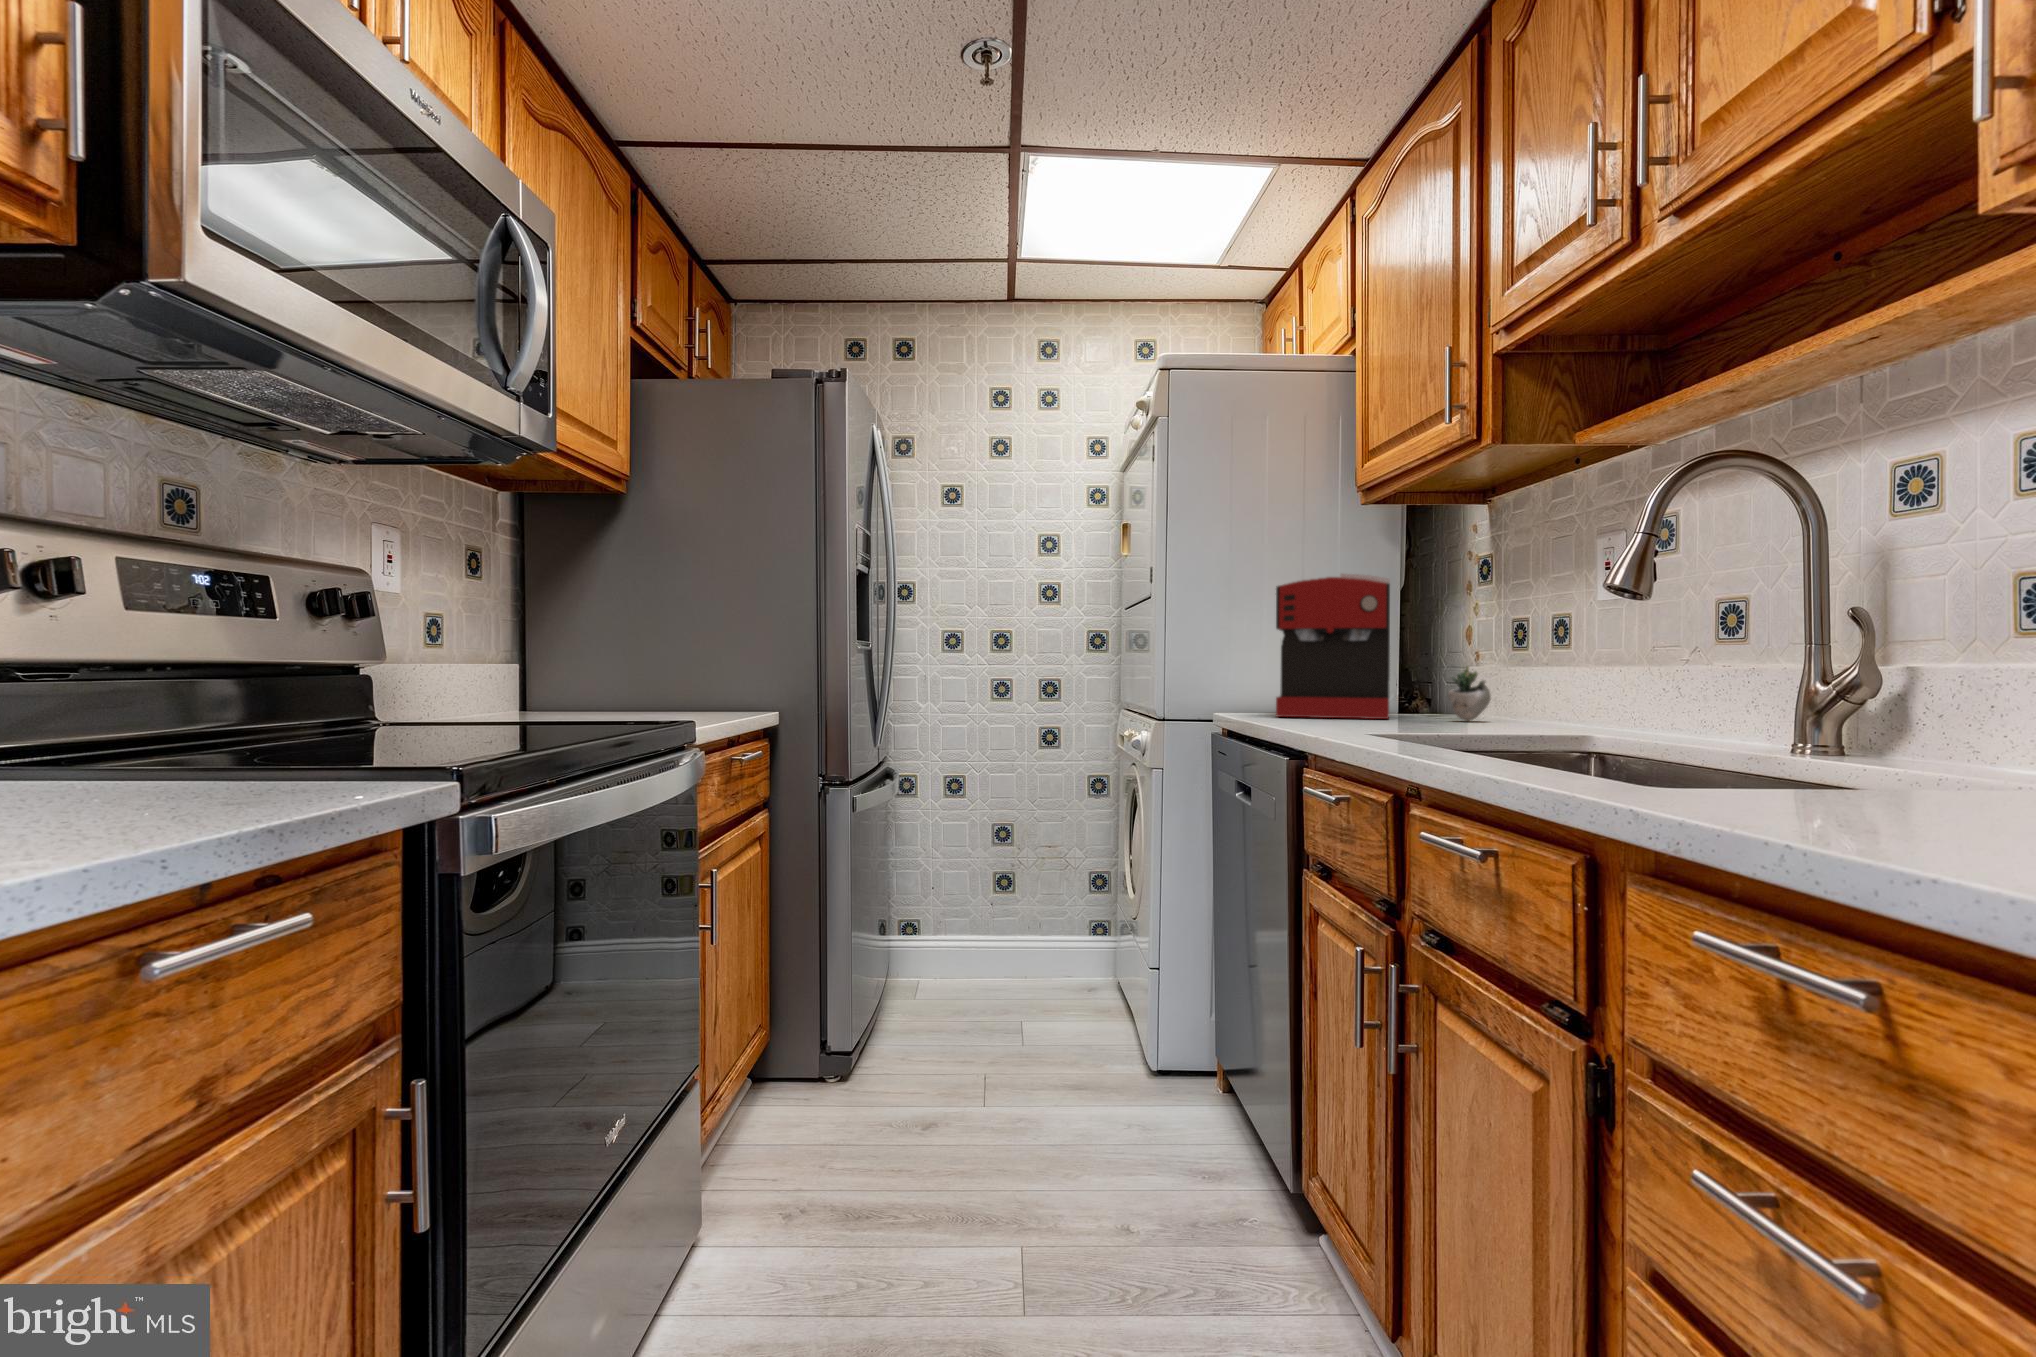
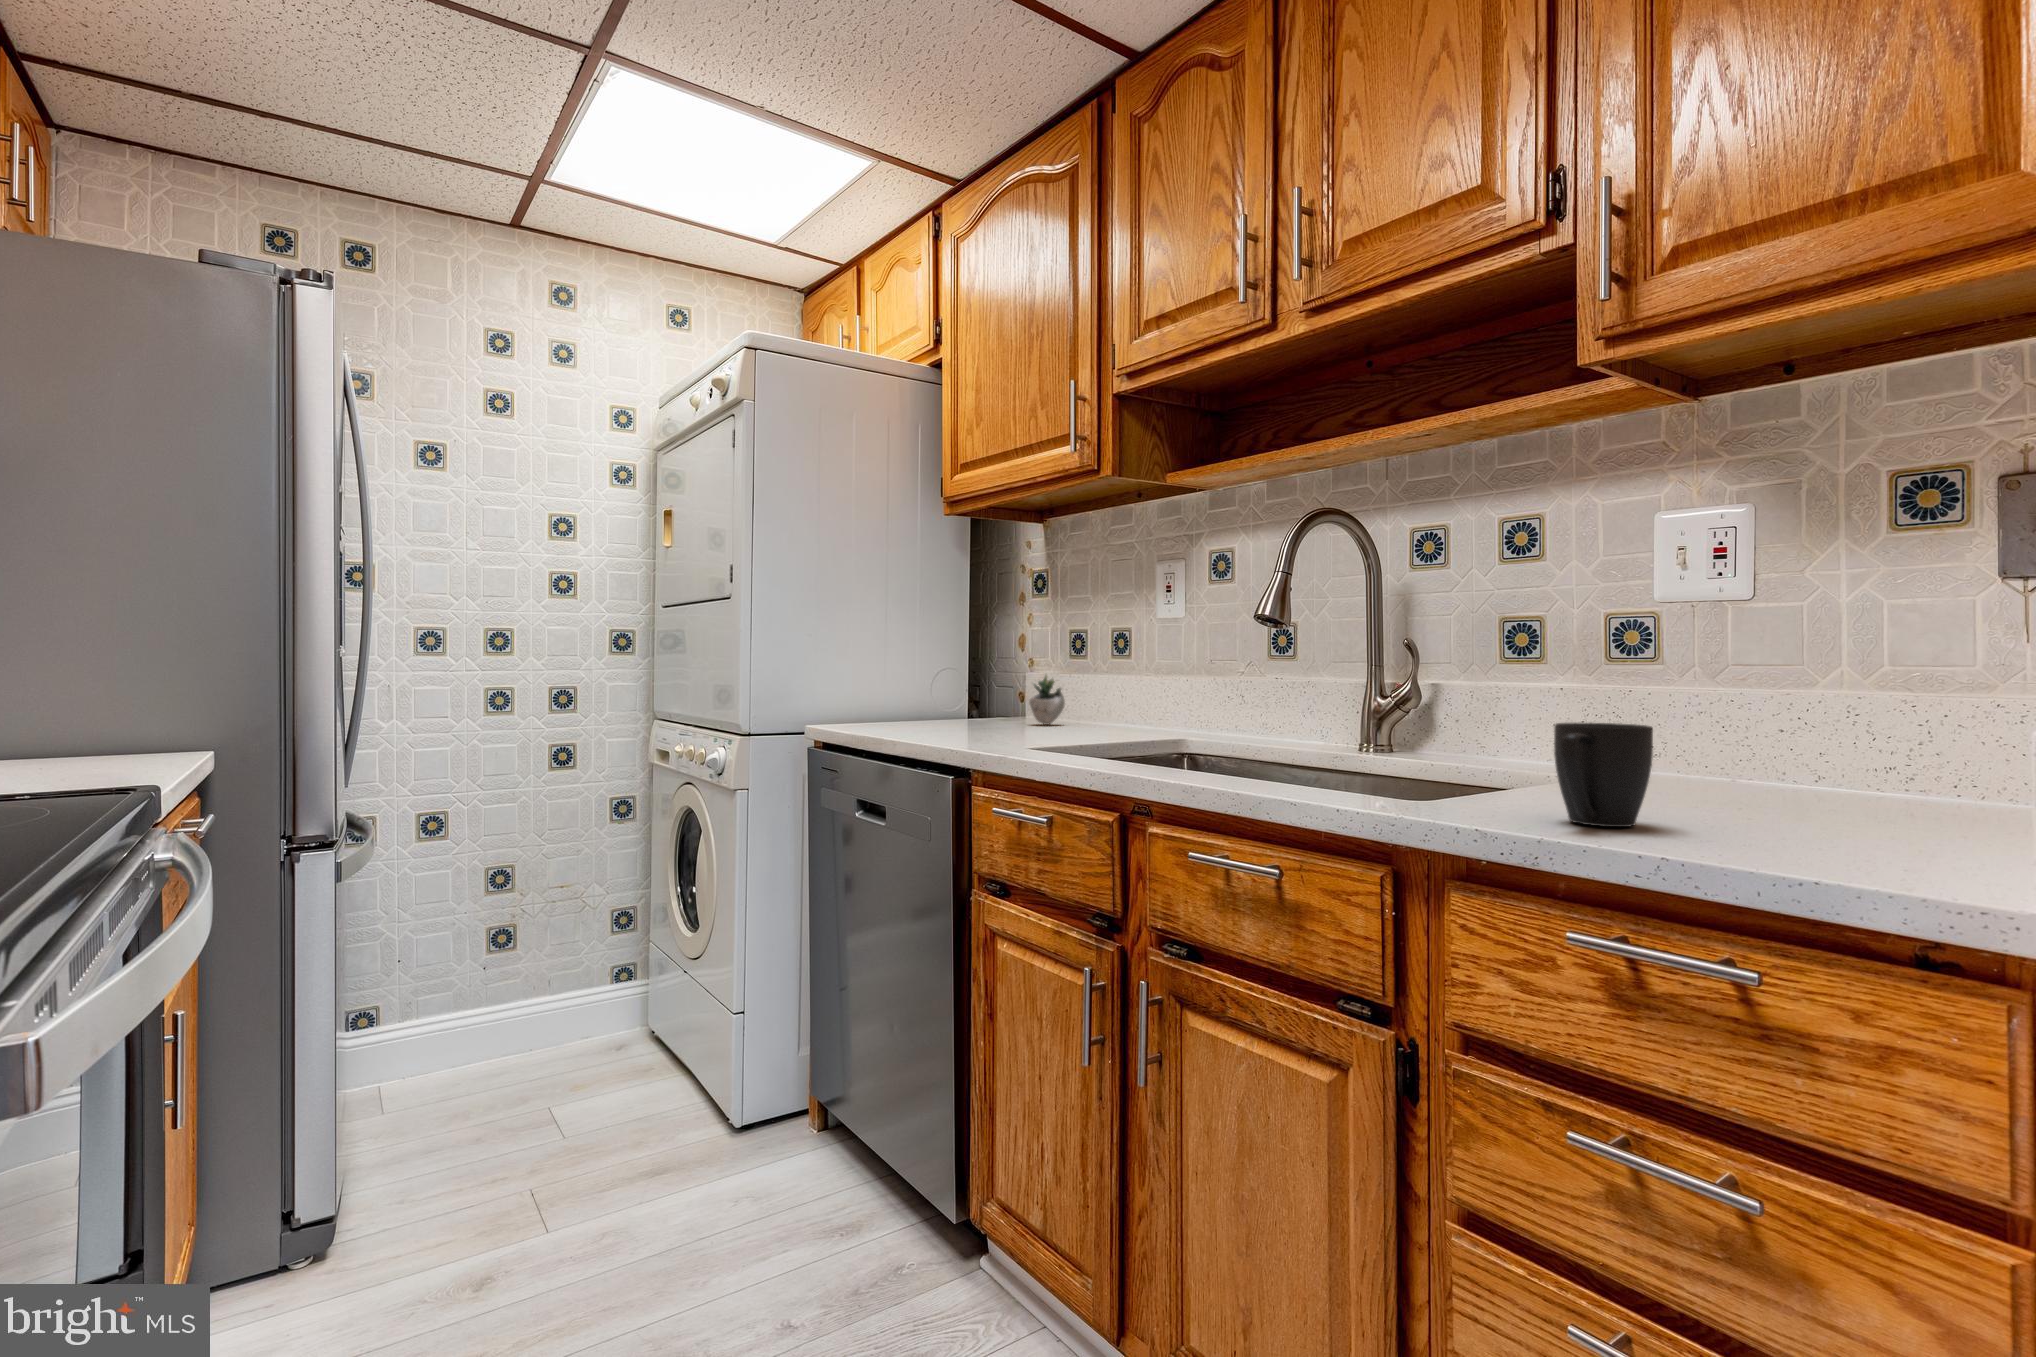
coffee maker: present [1276,573,1390,719] -> none [863,581,980,725]
mug: none [1731,686,1907,817] -> present [1554,723,1653,827]

